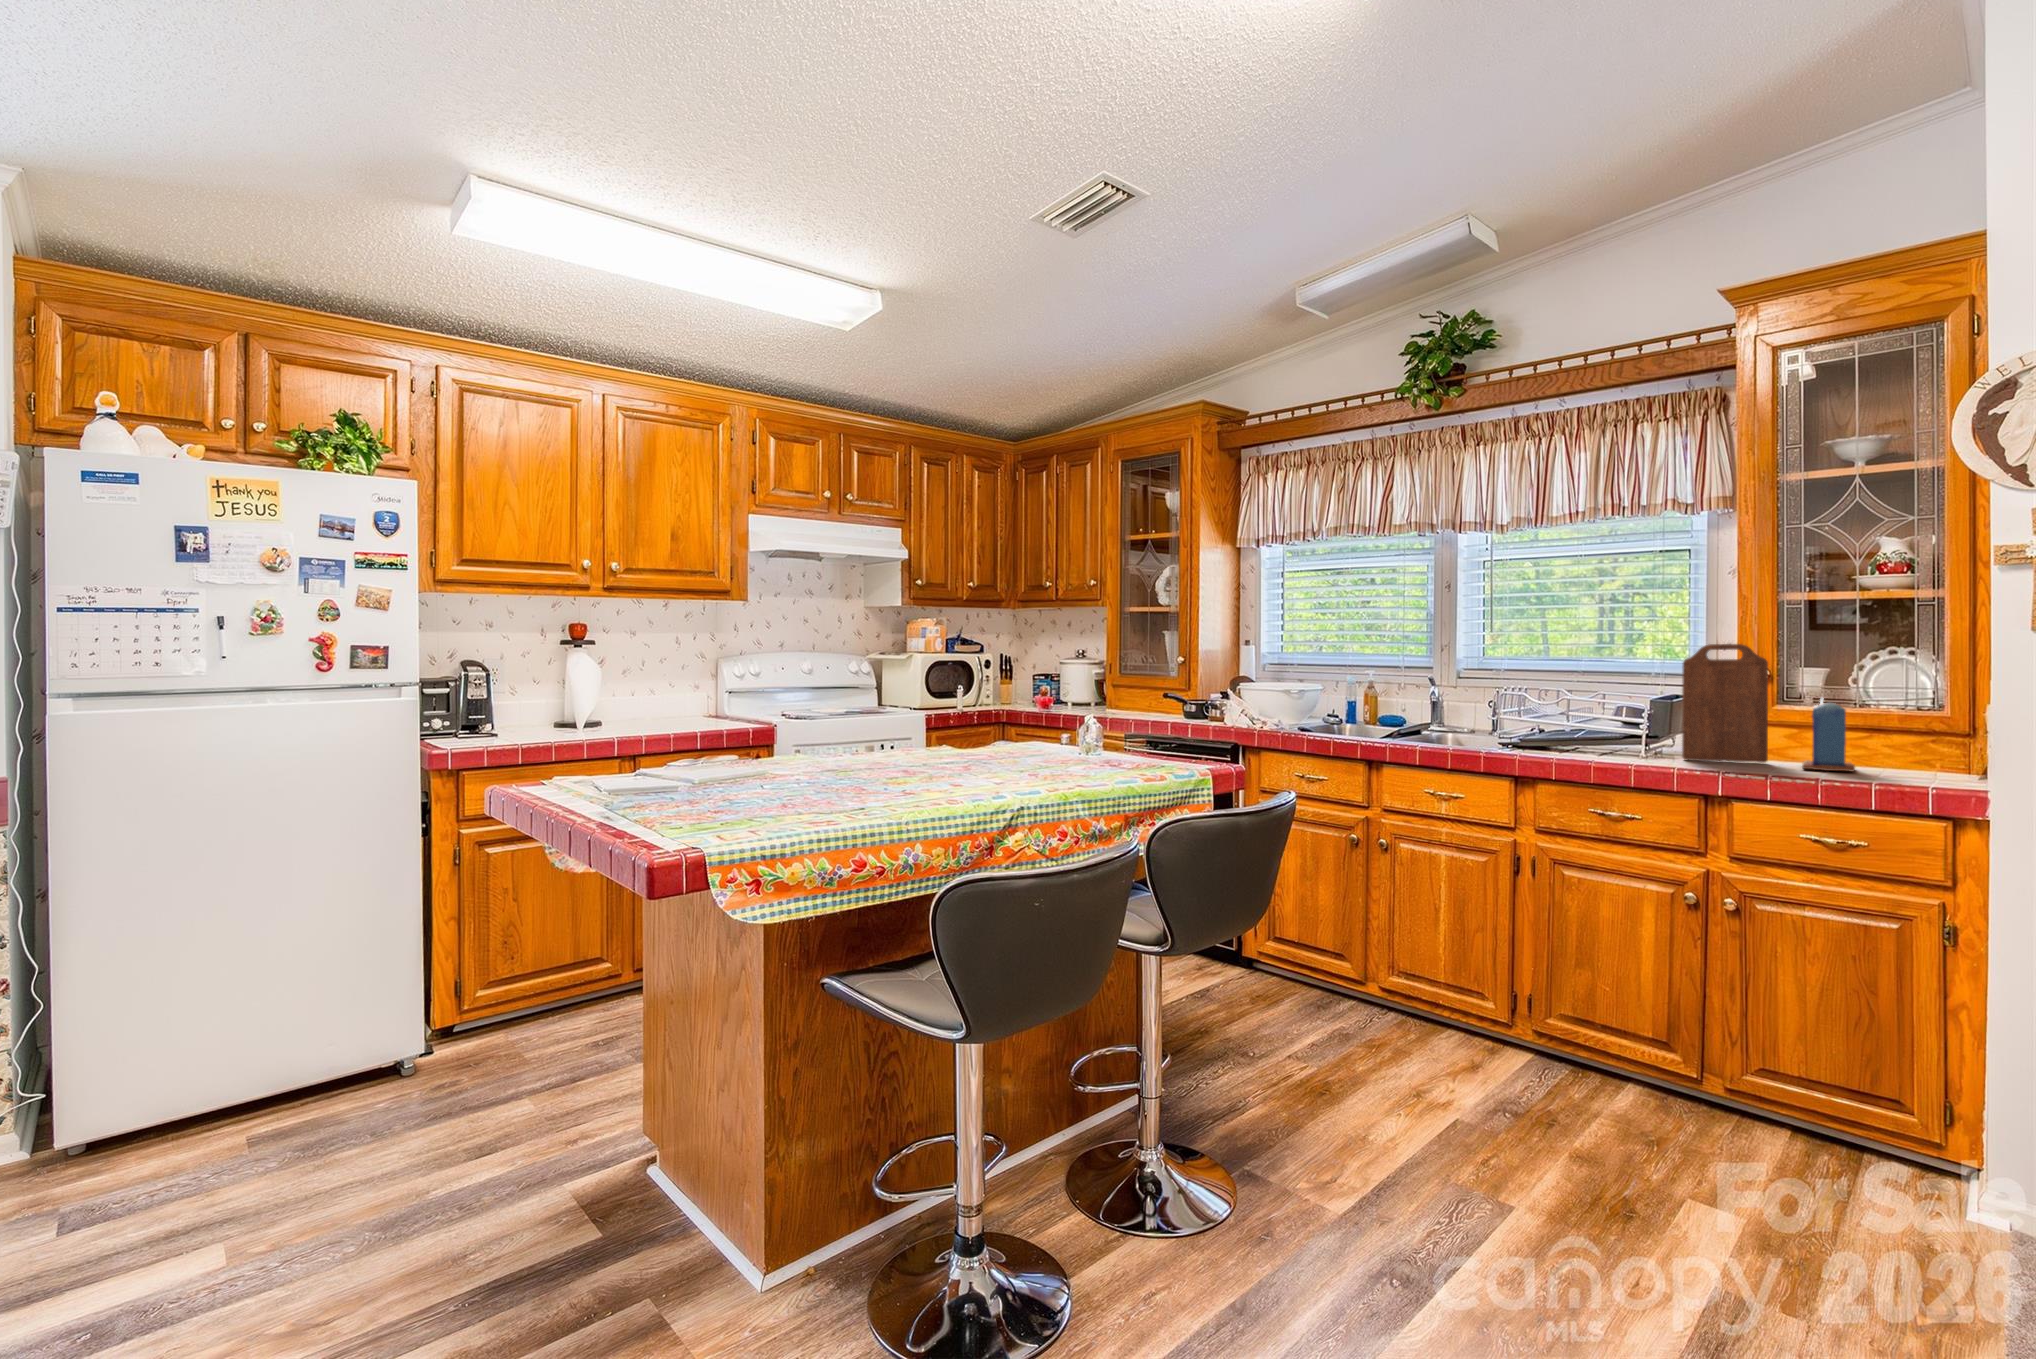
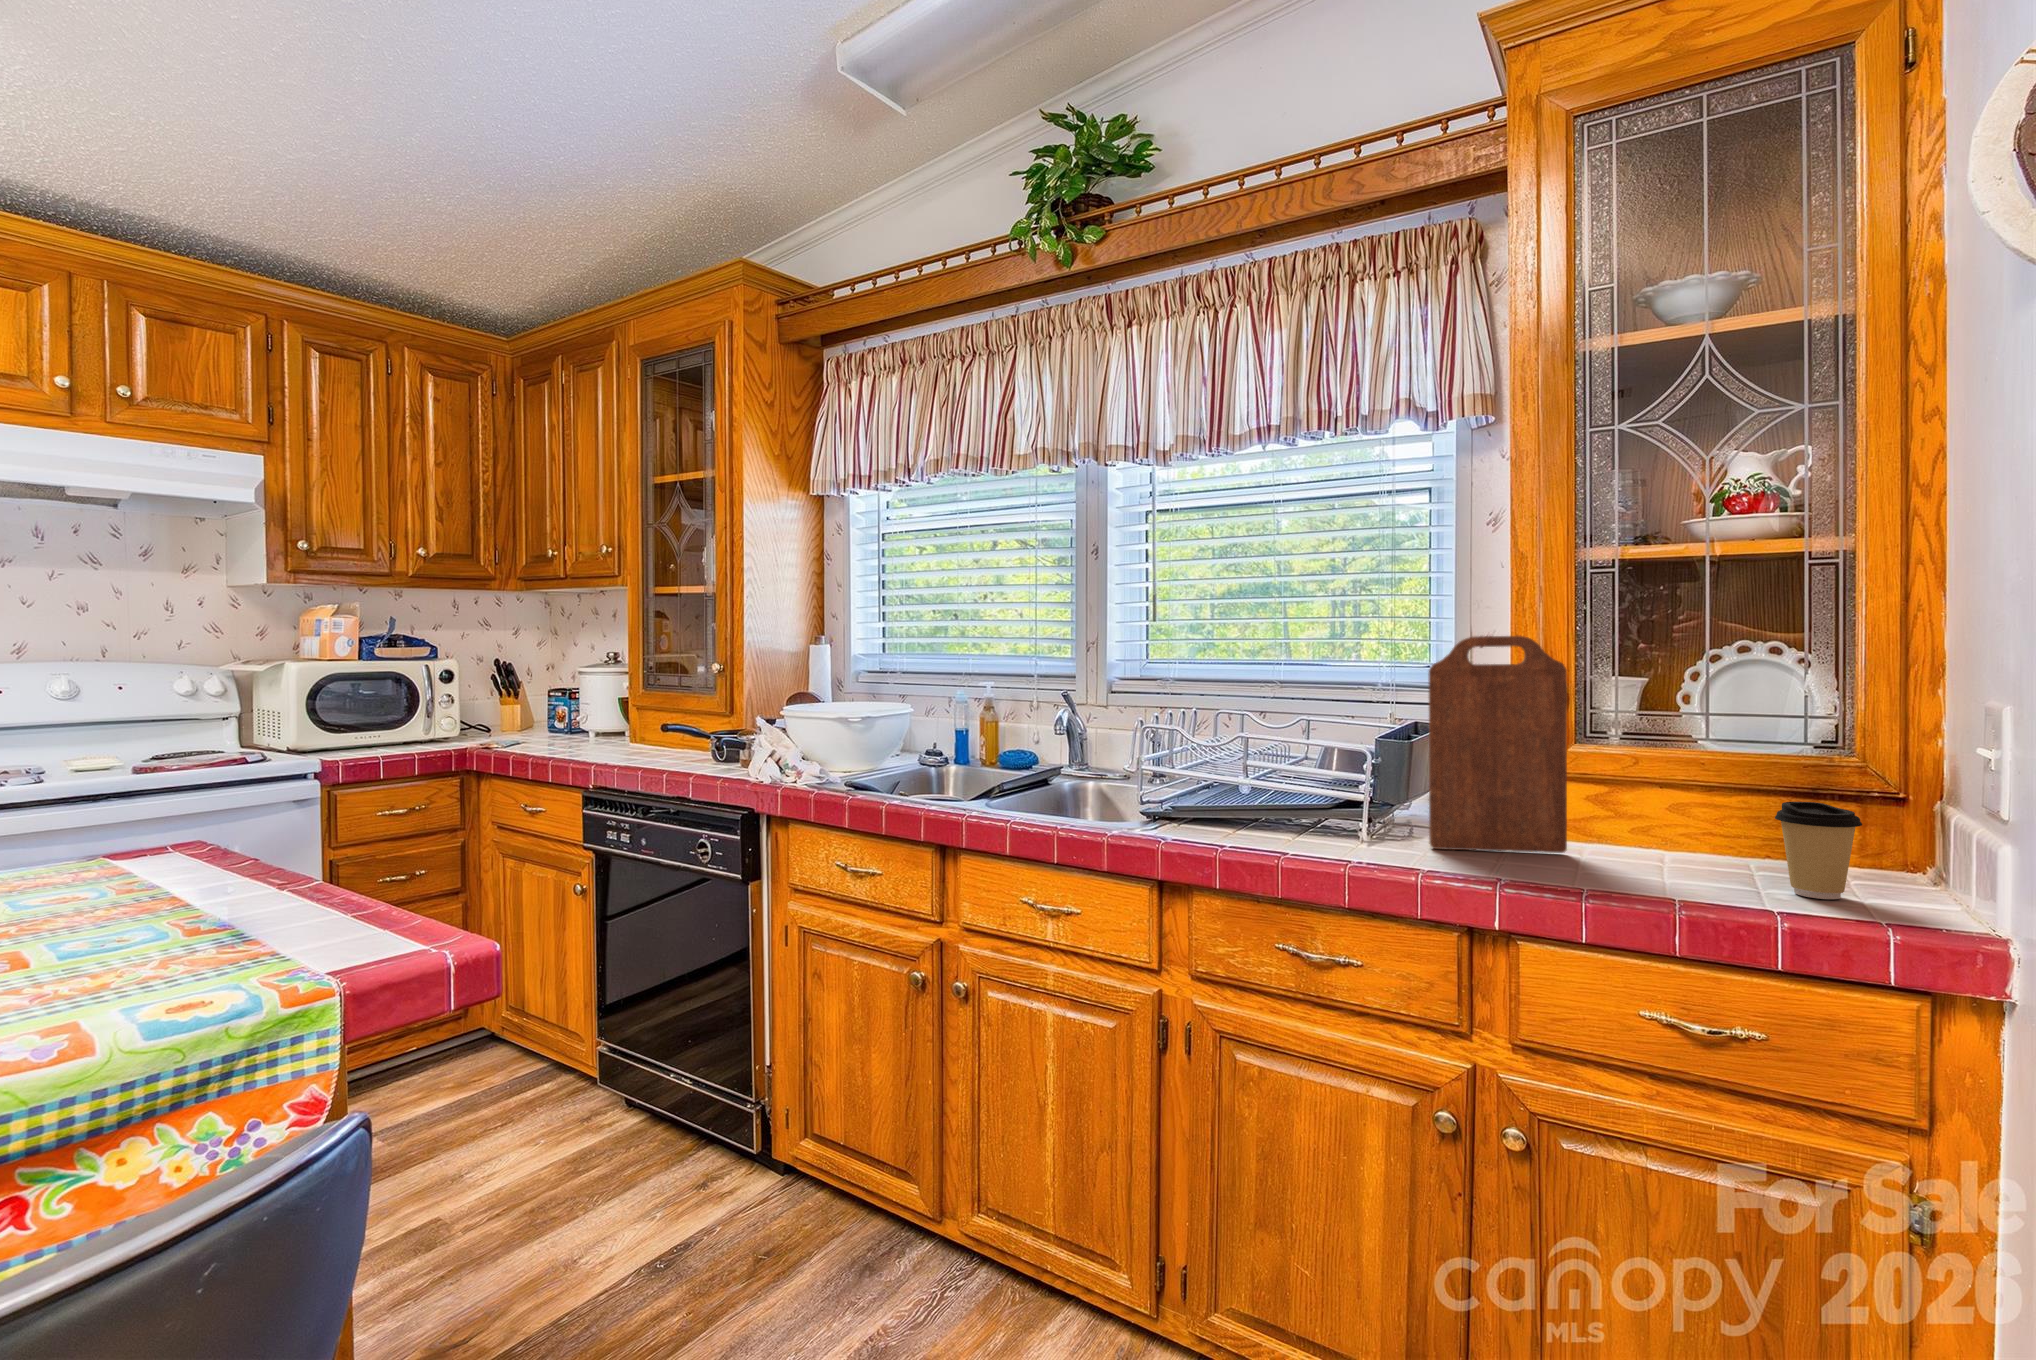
candle: present [1802,698,1855,772] -> none [1624,734,1723,878]
coffee cup: none [1882,731,1930,779] -> present [1775,802,1862,899]

